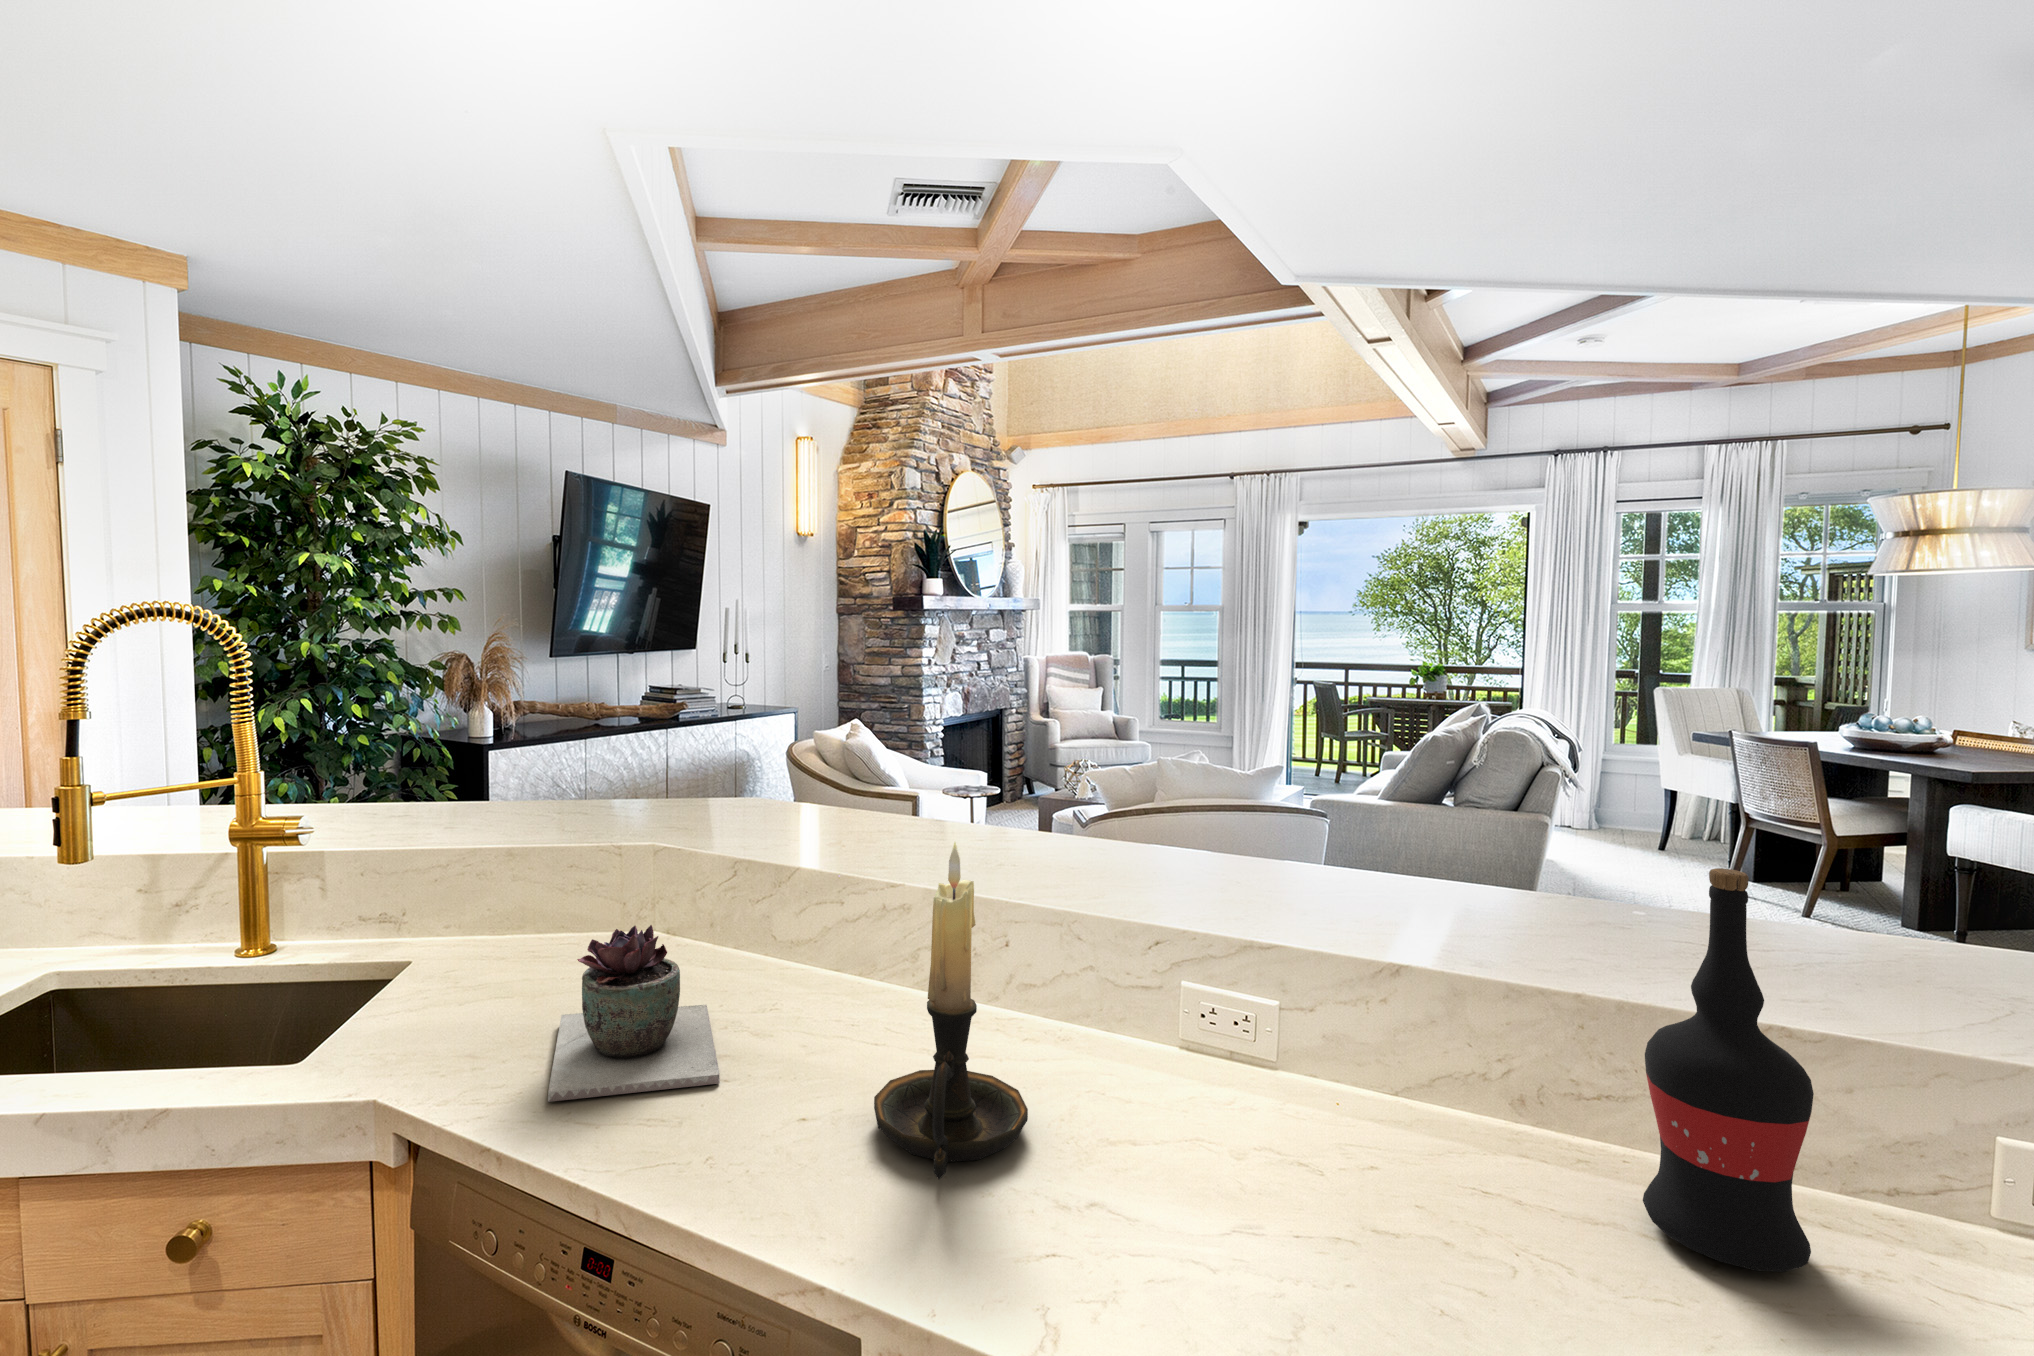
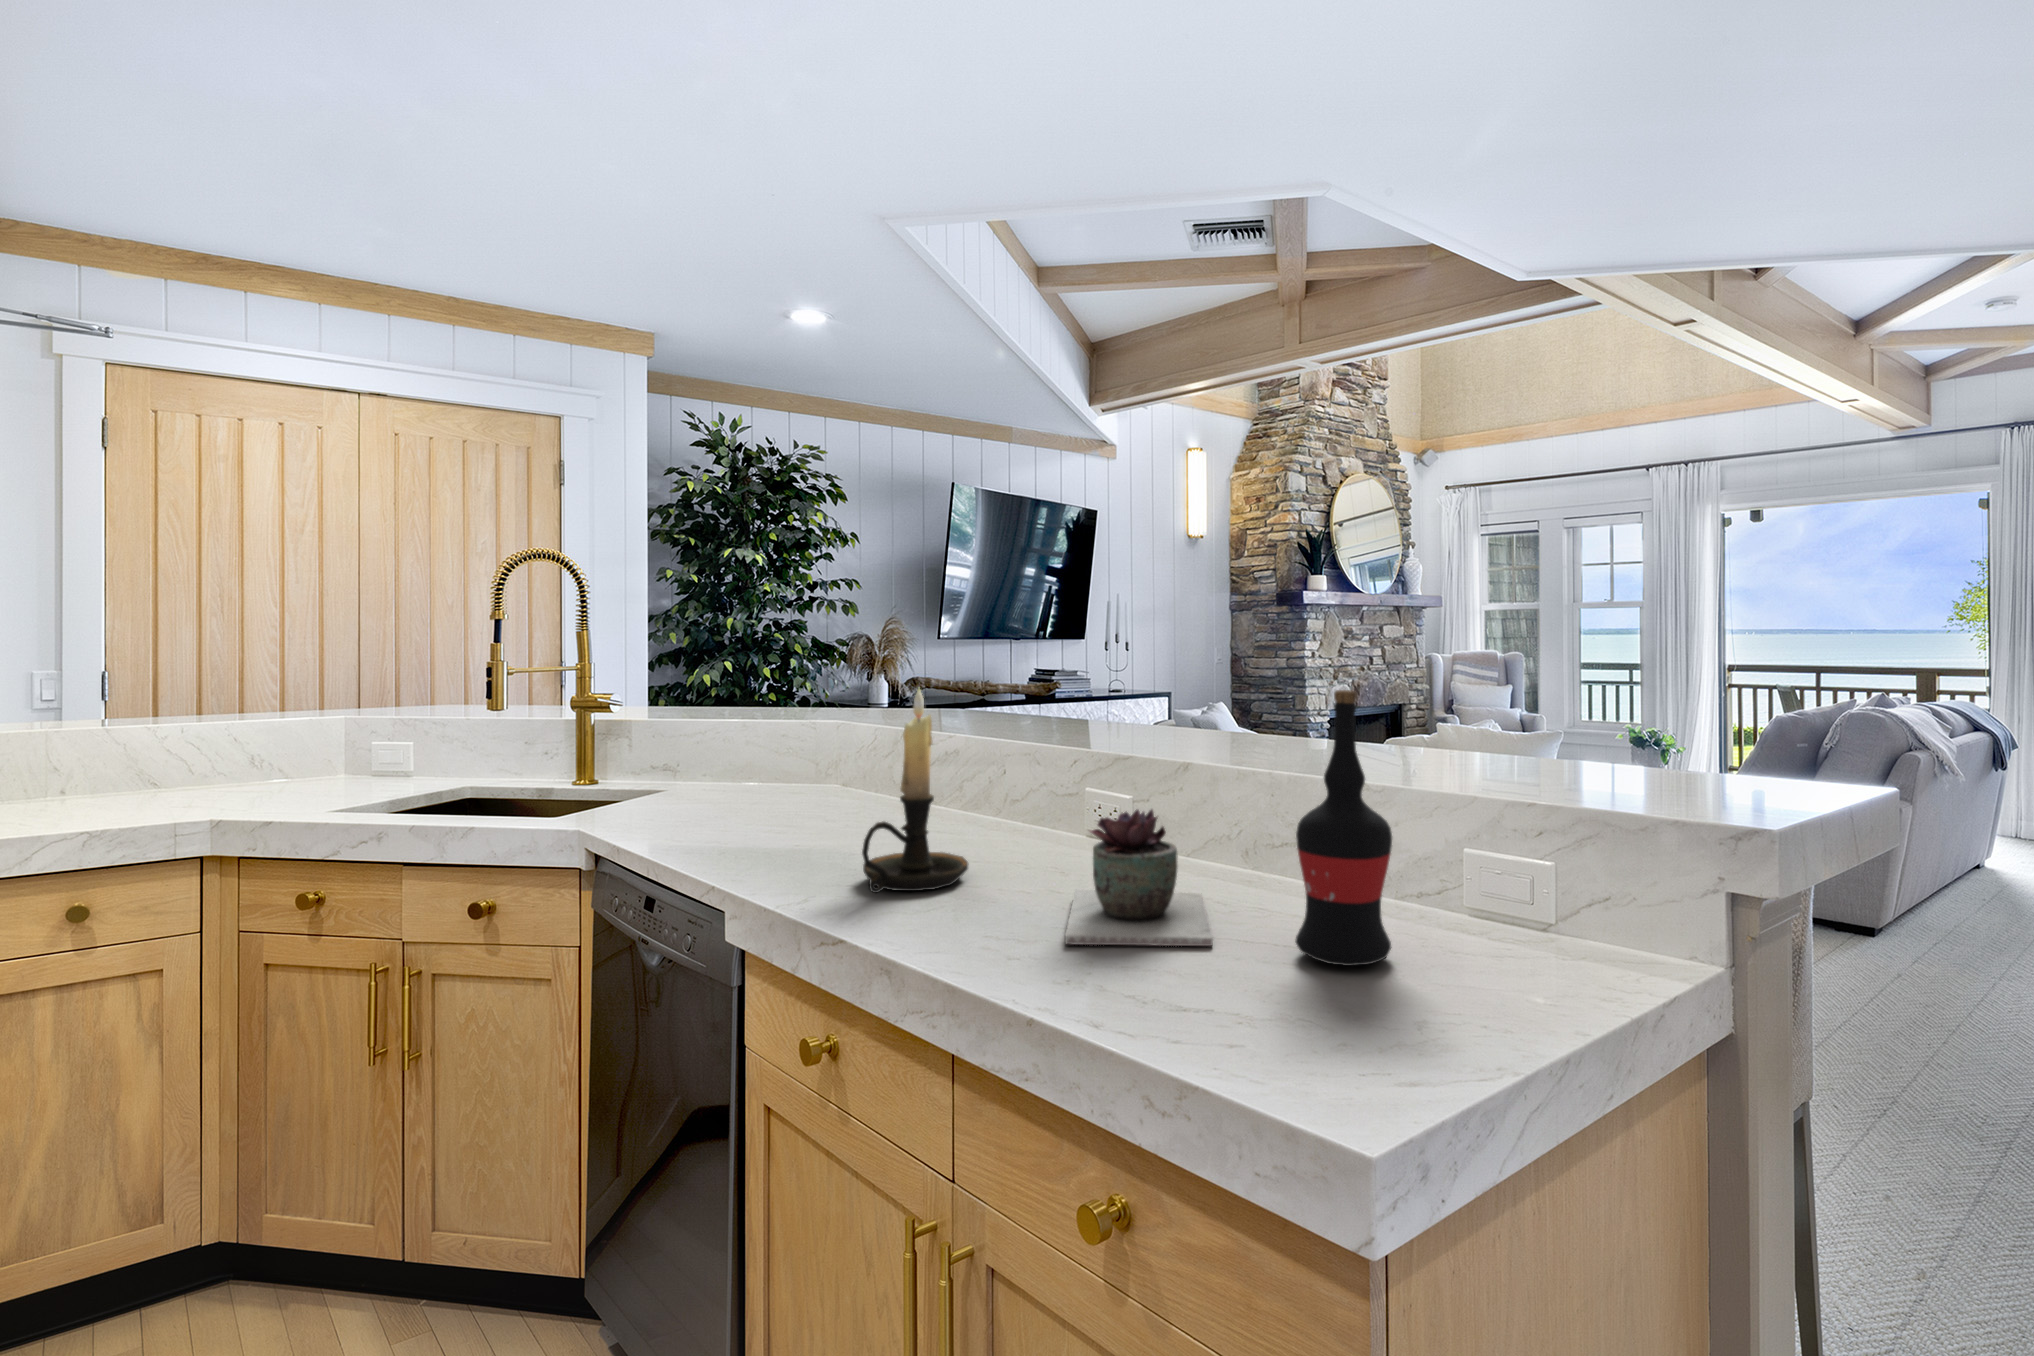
succulent plant: present [548,925,720,1102] -> present [1065,810,1213,946]

